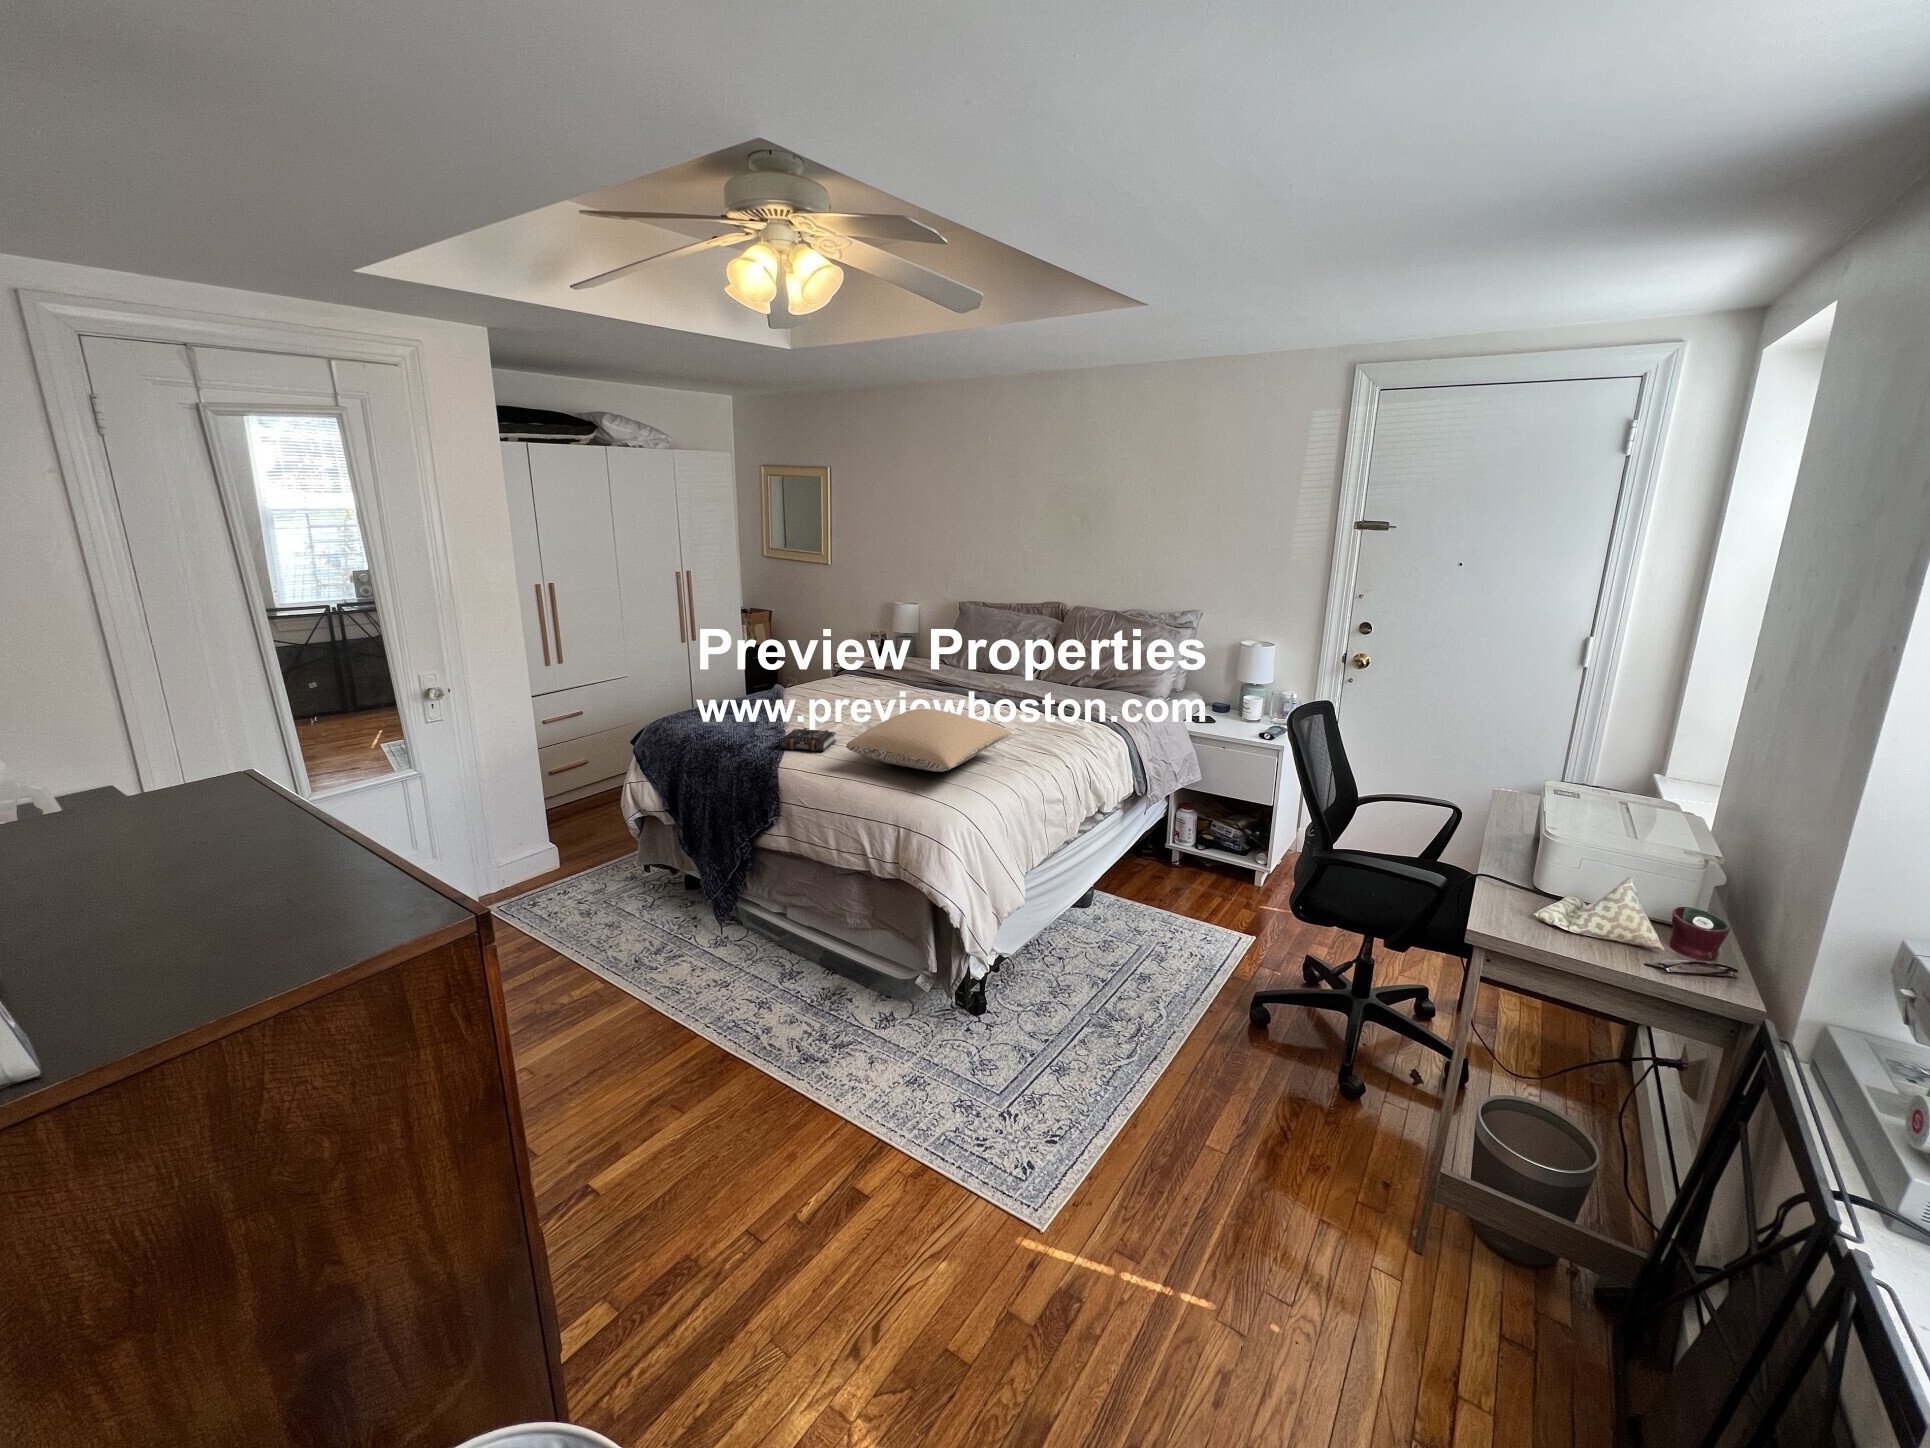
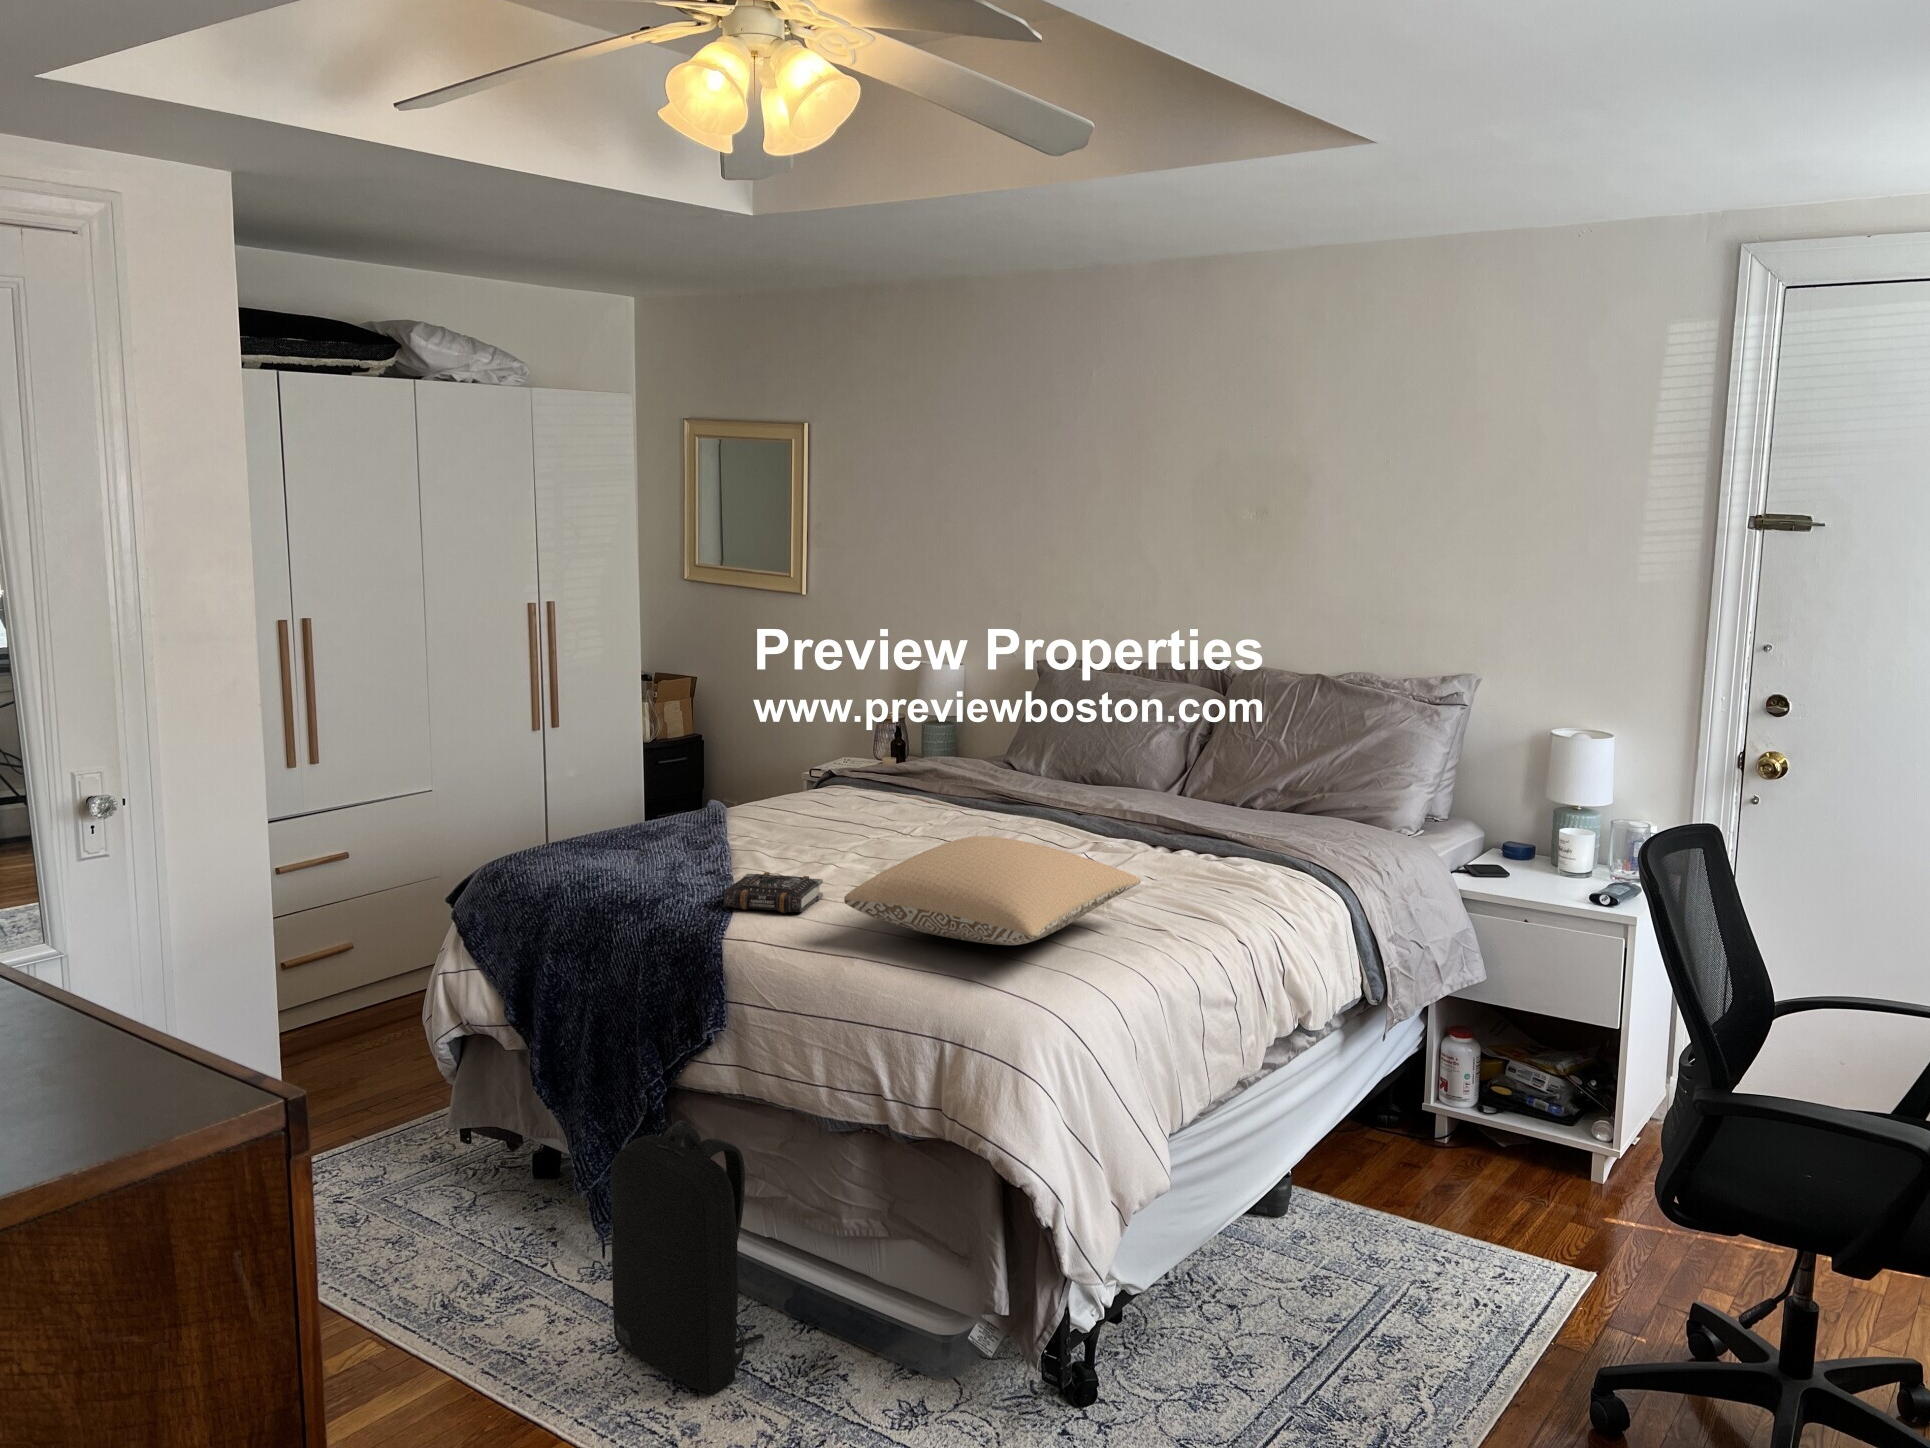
backpack: none [722,867,808,1010] -> present [610,1121,764,1394]

